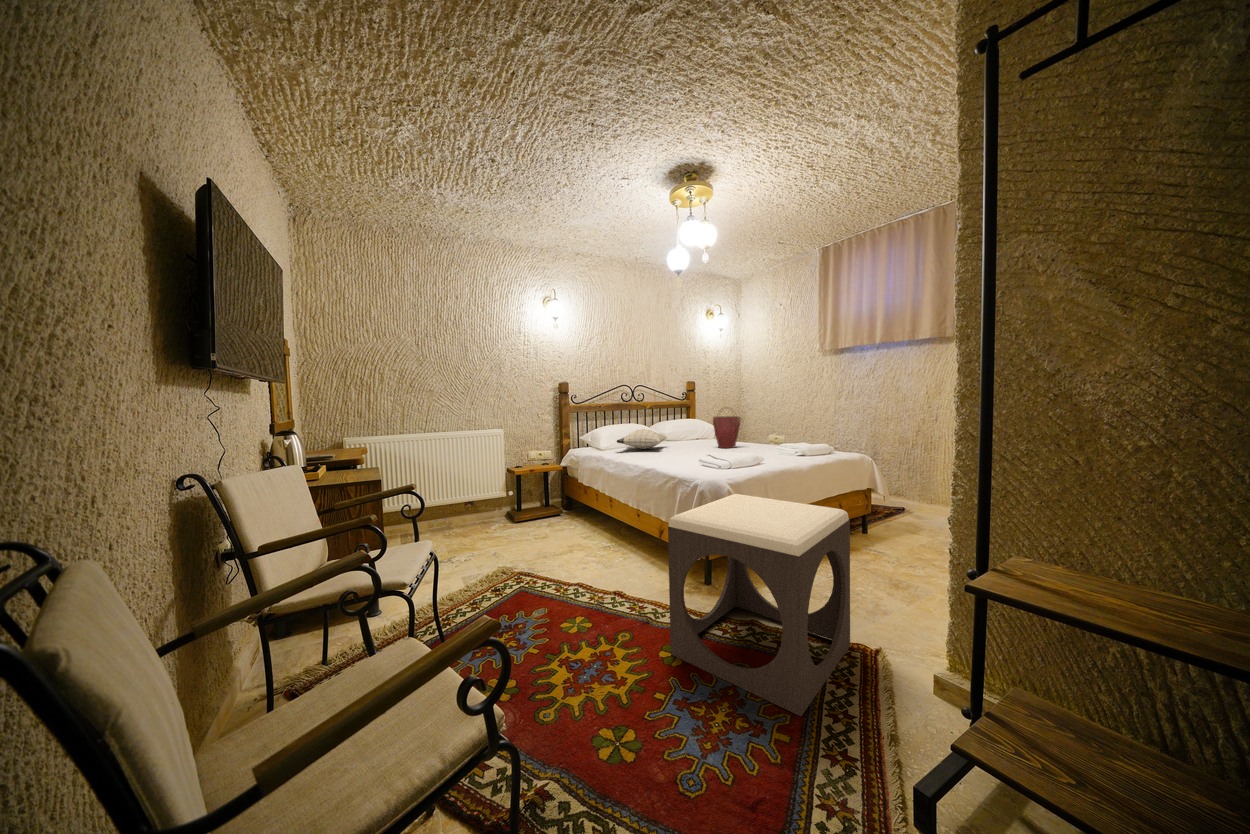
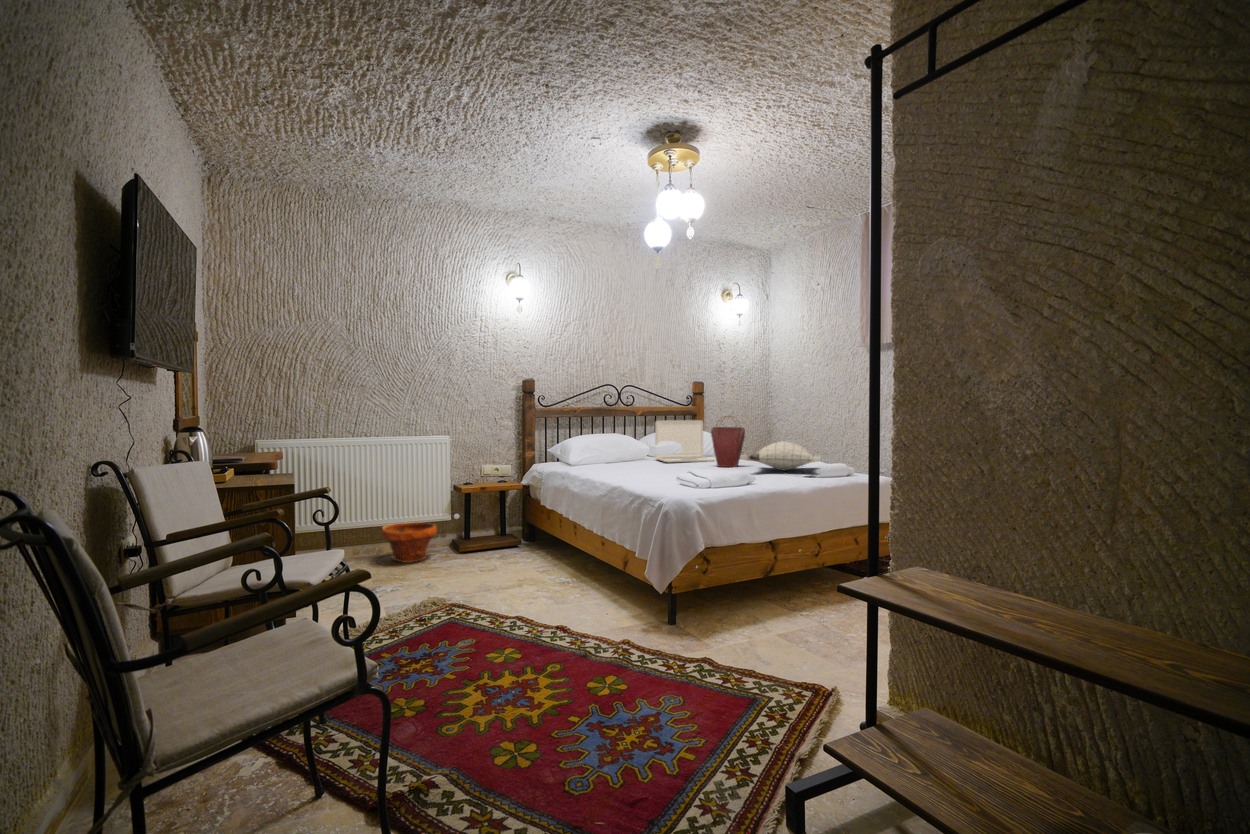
laptop: none [663,411,712,445] -> present [655,420,715,462]
pillow: present [617,429,667,450] -> present [749,441,815,471]
footstool: present [668,494,850,716] -> none [600,512,806,741]
planter: none [452,500,497,534] -> present [382,522,437,562]

